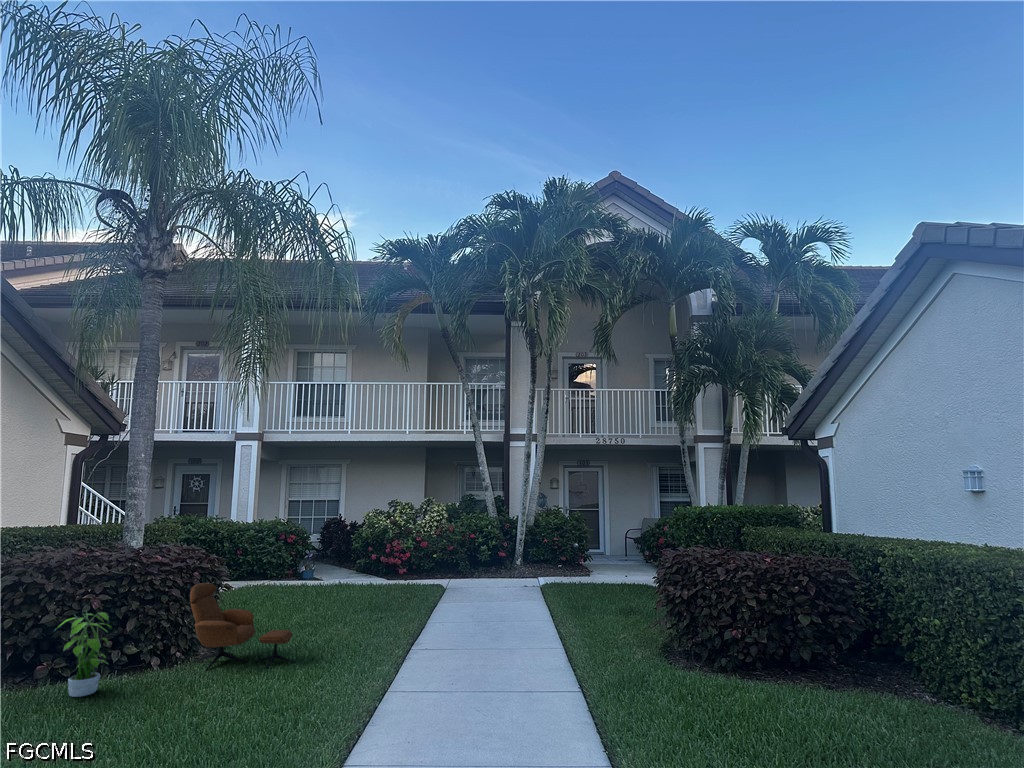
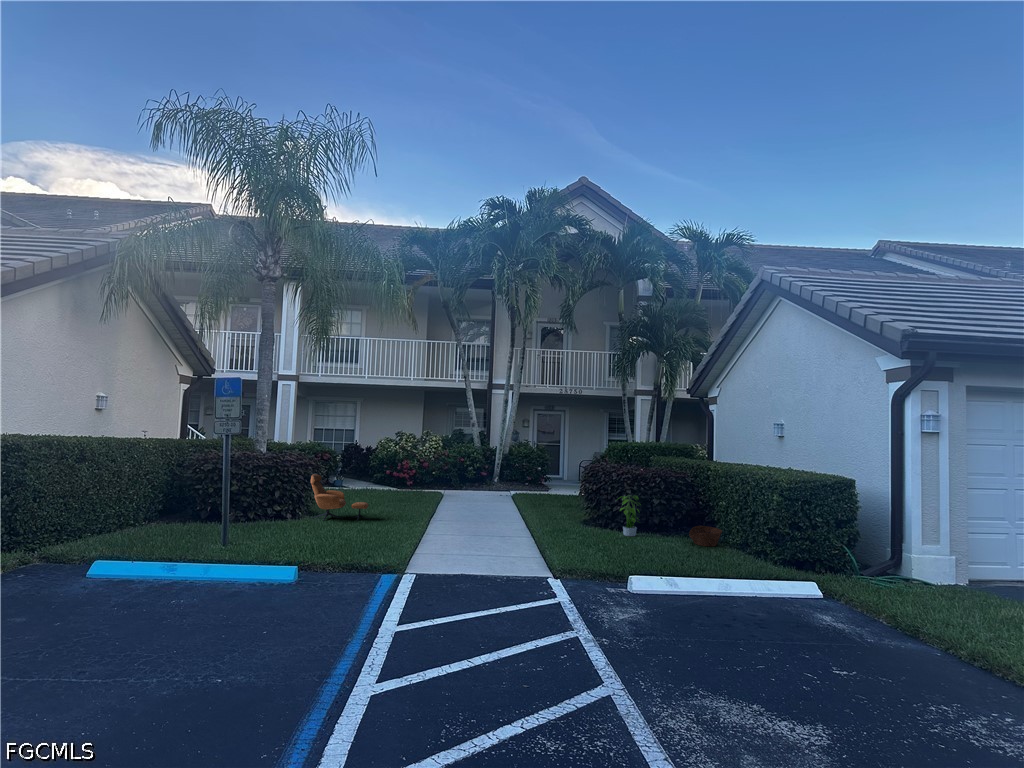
potted plant: present [55,613,111,697] -> present [620,495,641,536]
basket: none [889,671,970,727] -> present [689,526,722,547]

